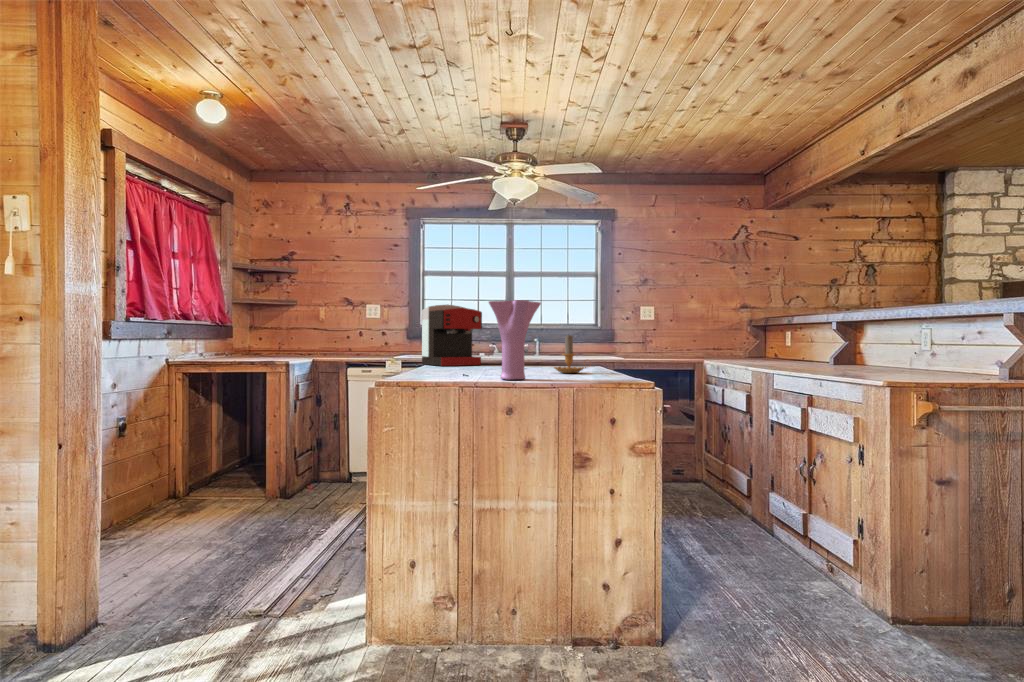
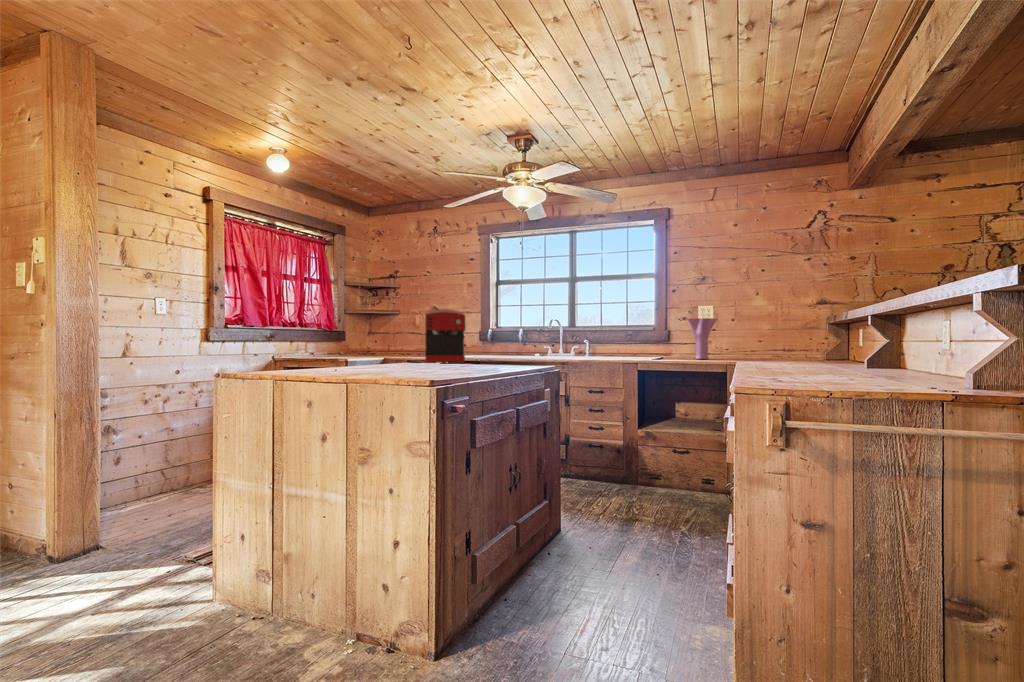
vase: present [489,300,541,380] -> present [688,318,717,359]
candle: present [554,335,586,373] -> none [462,333,497,370]

